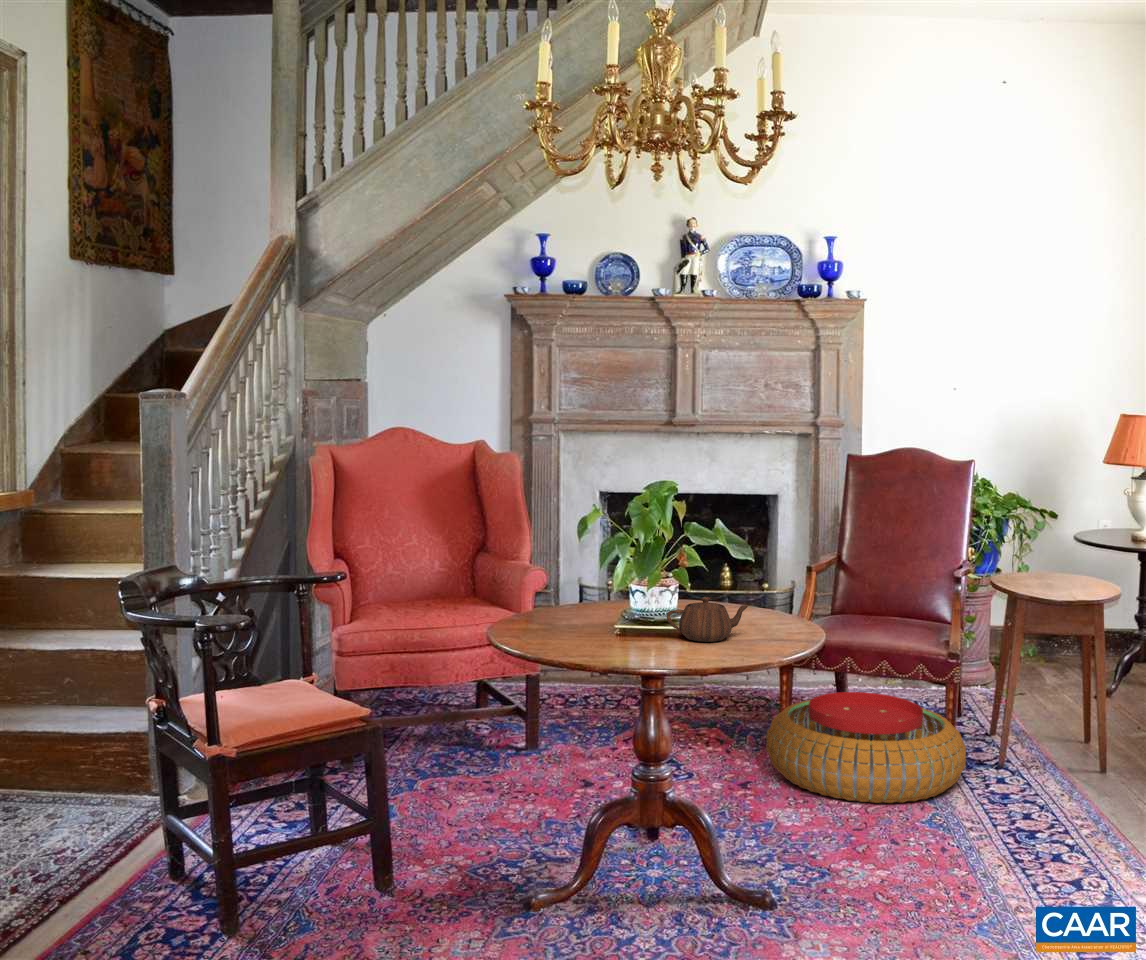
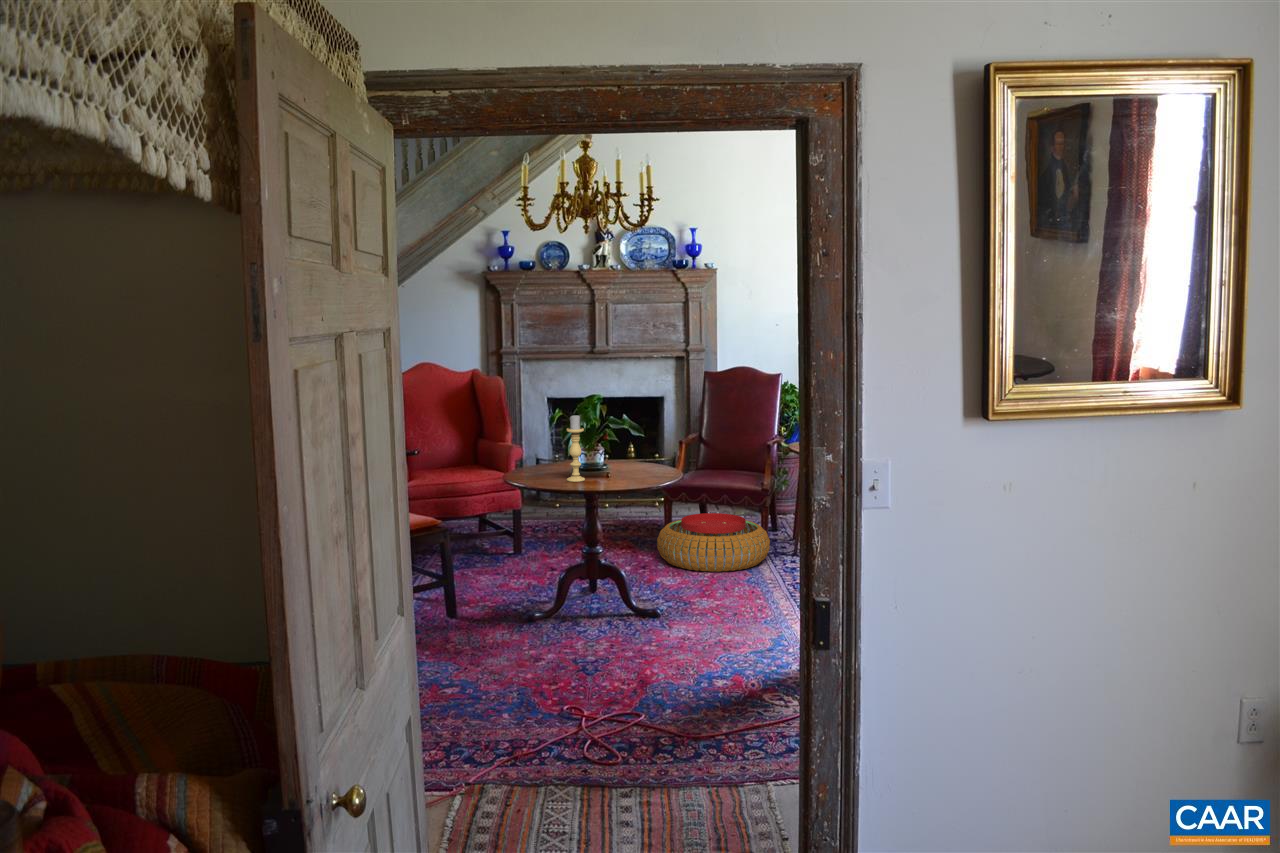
candle holder: none [608,520,640,643] -> present [567,415,585,482]
teapot: present [667,597,749,642] -> none [599,456,645,480]

